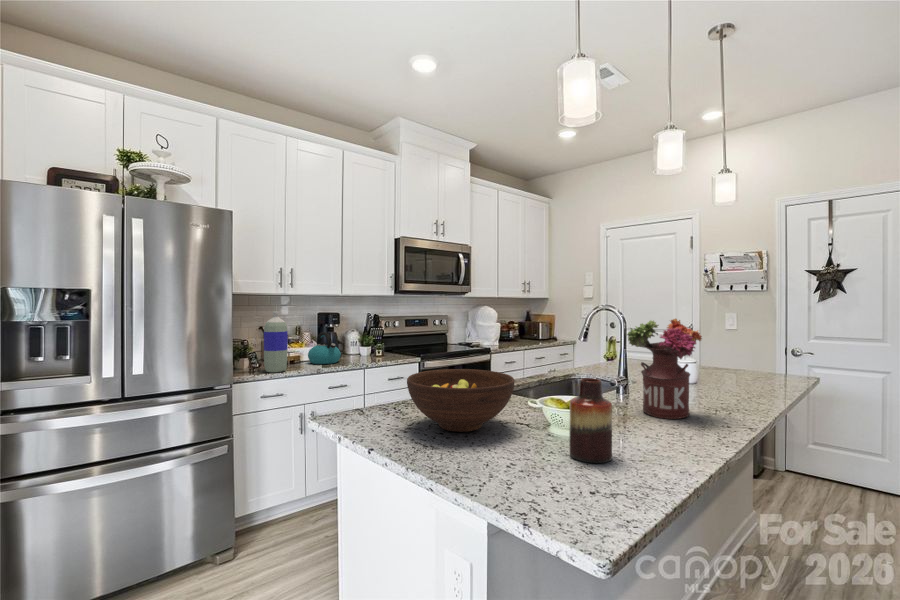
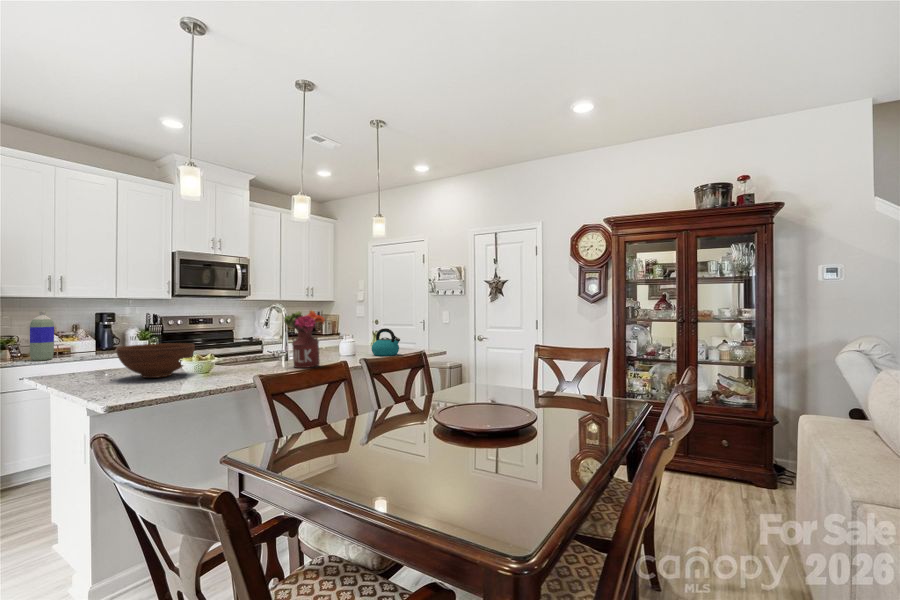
kettle: present [308,332,341,364] -> present [371,328,400,356]
vase: present [570,378,612,463] -> none [204,340,229,383]

